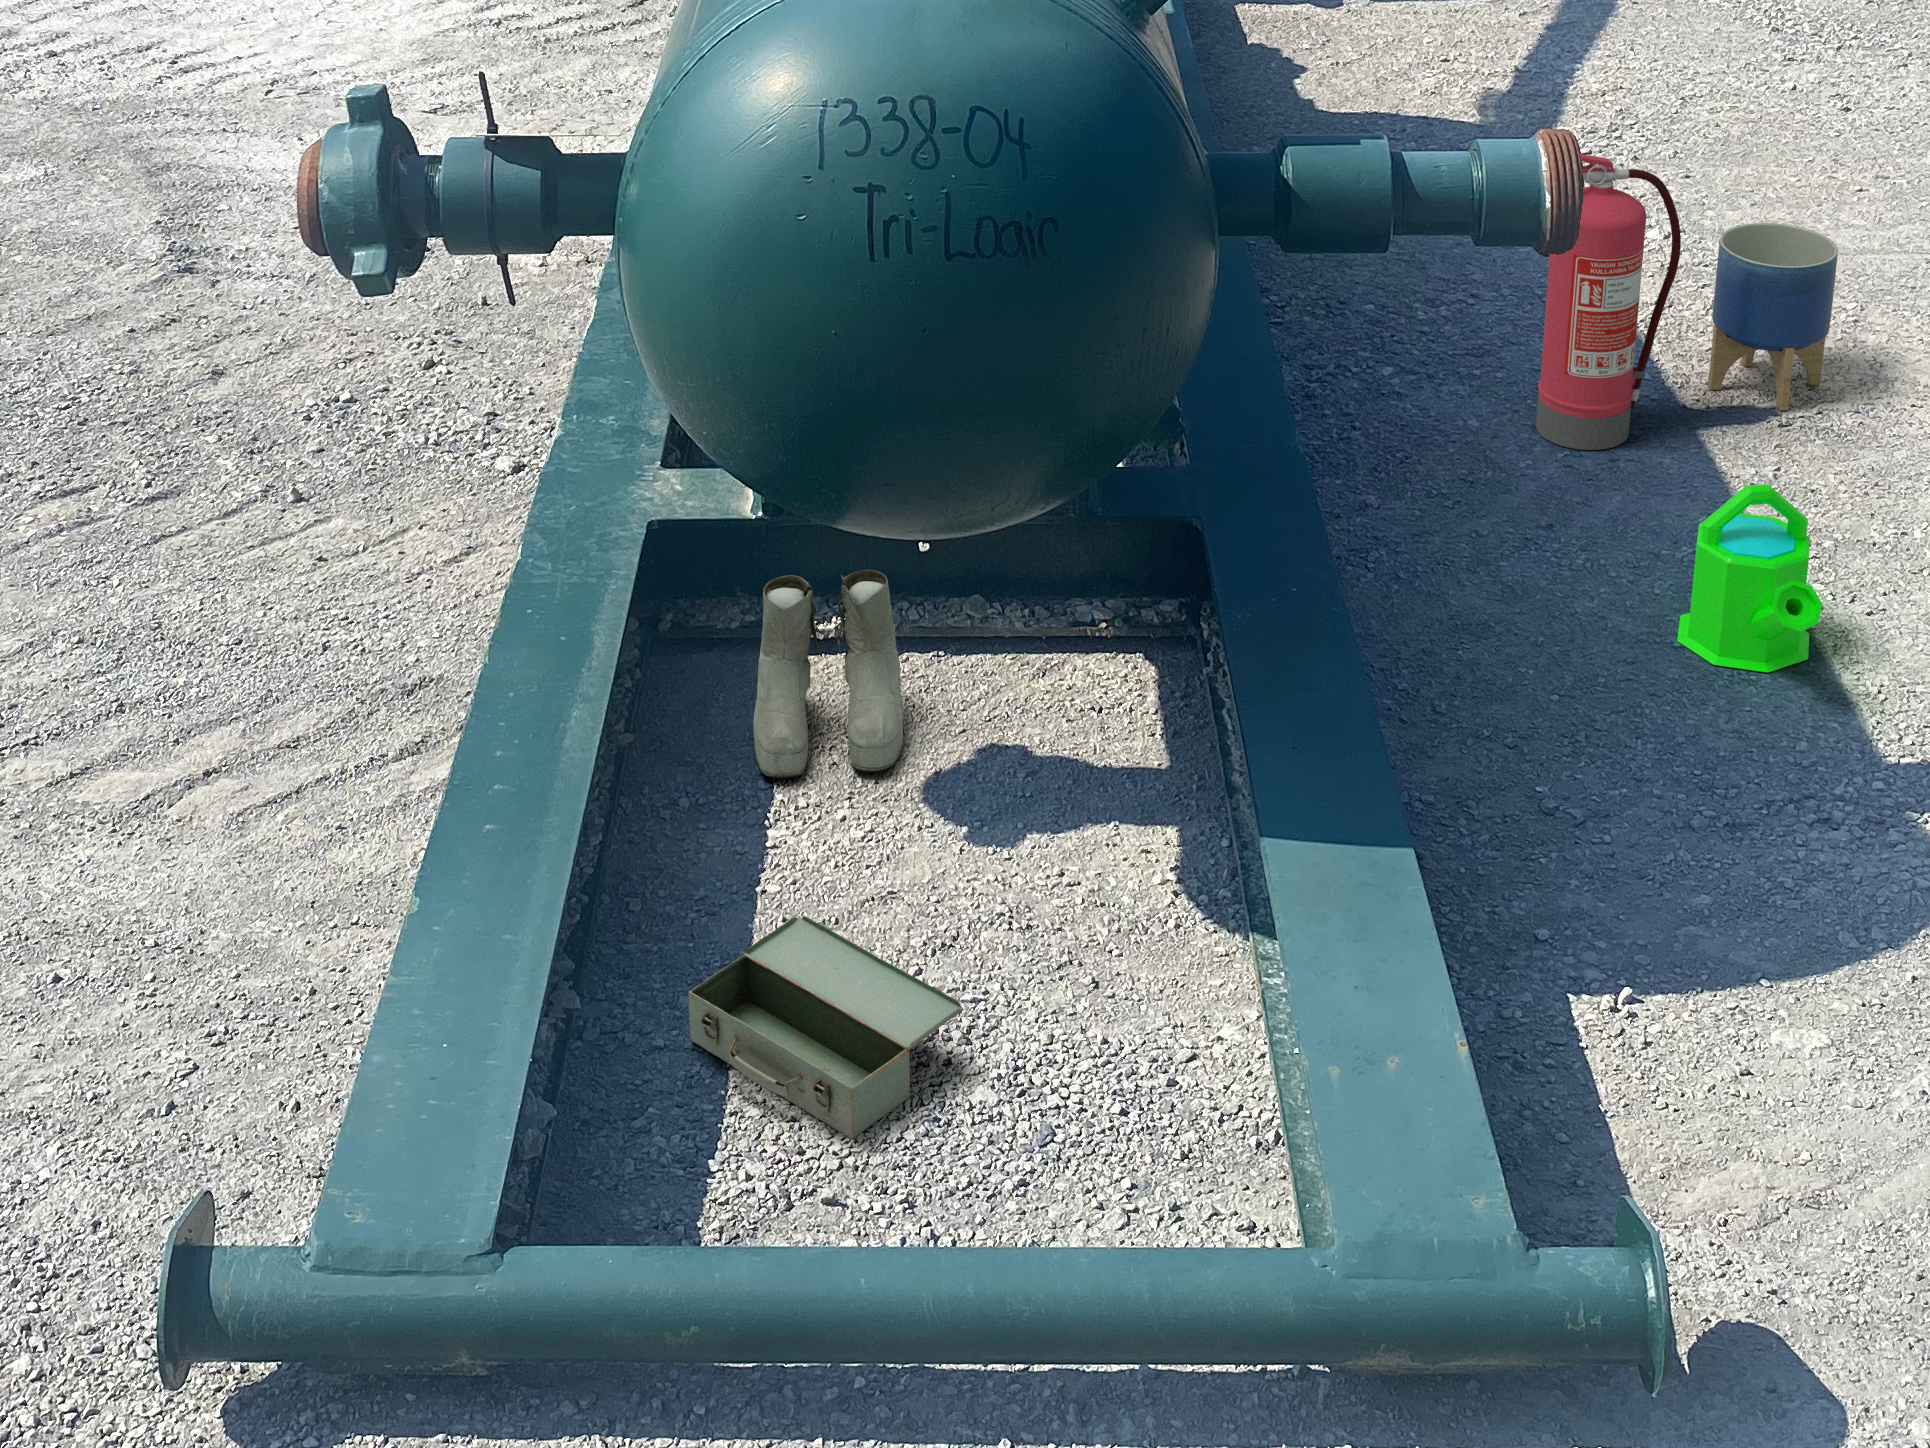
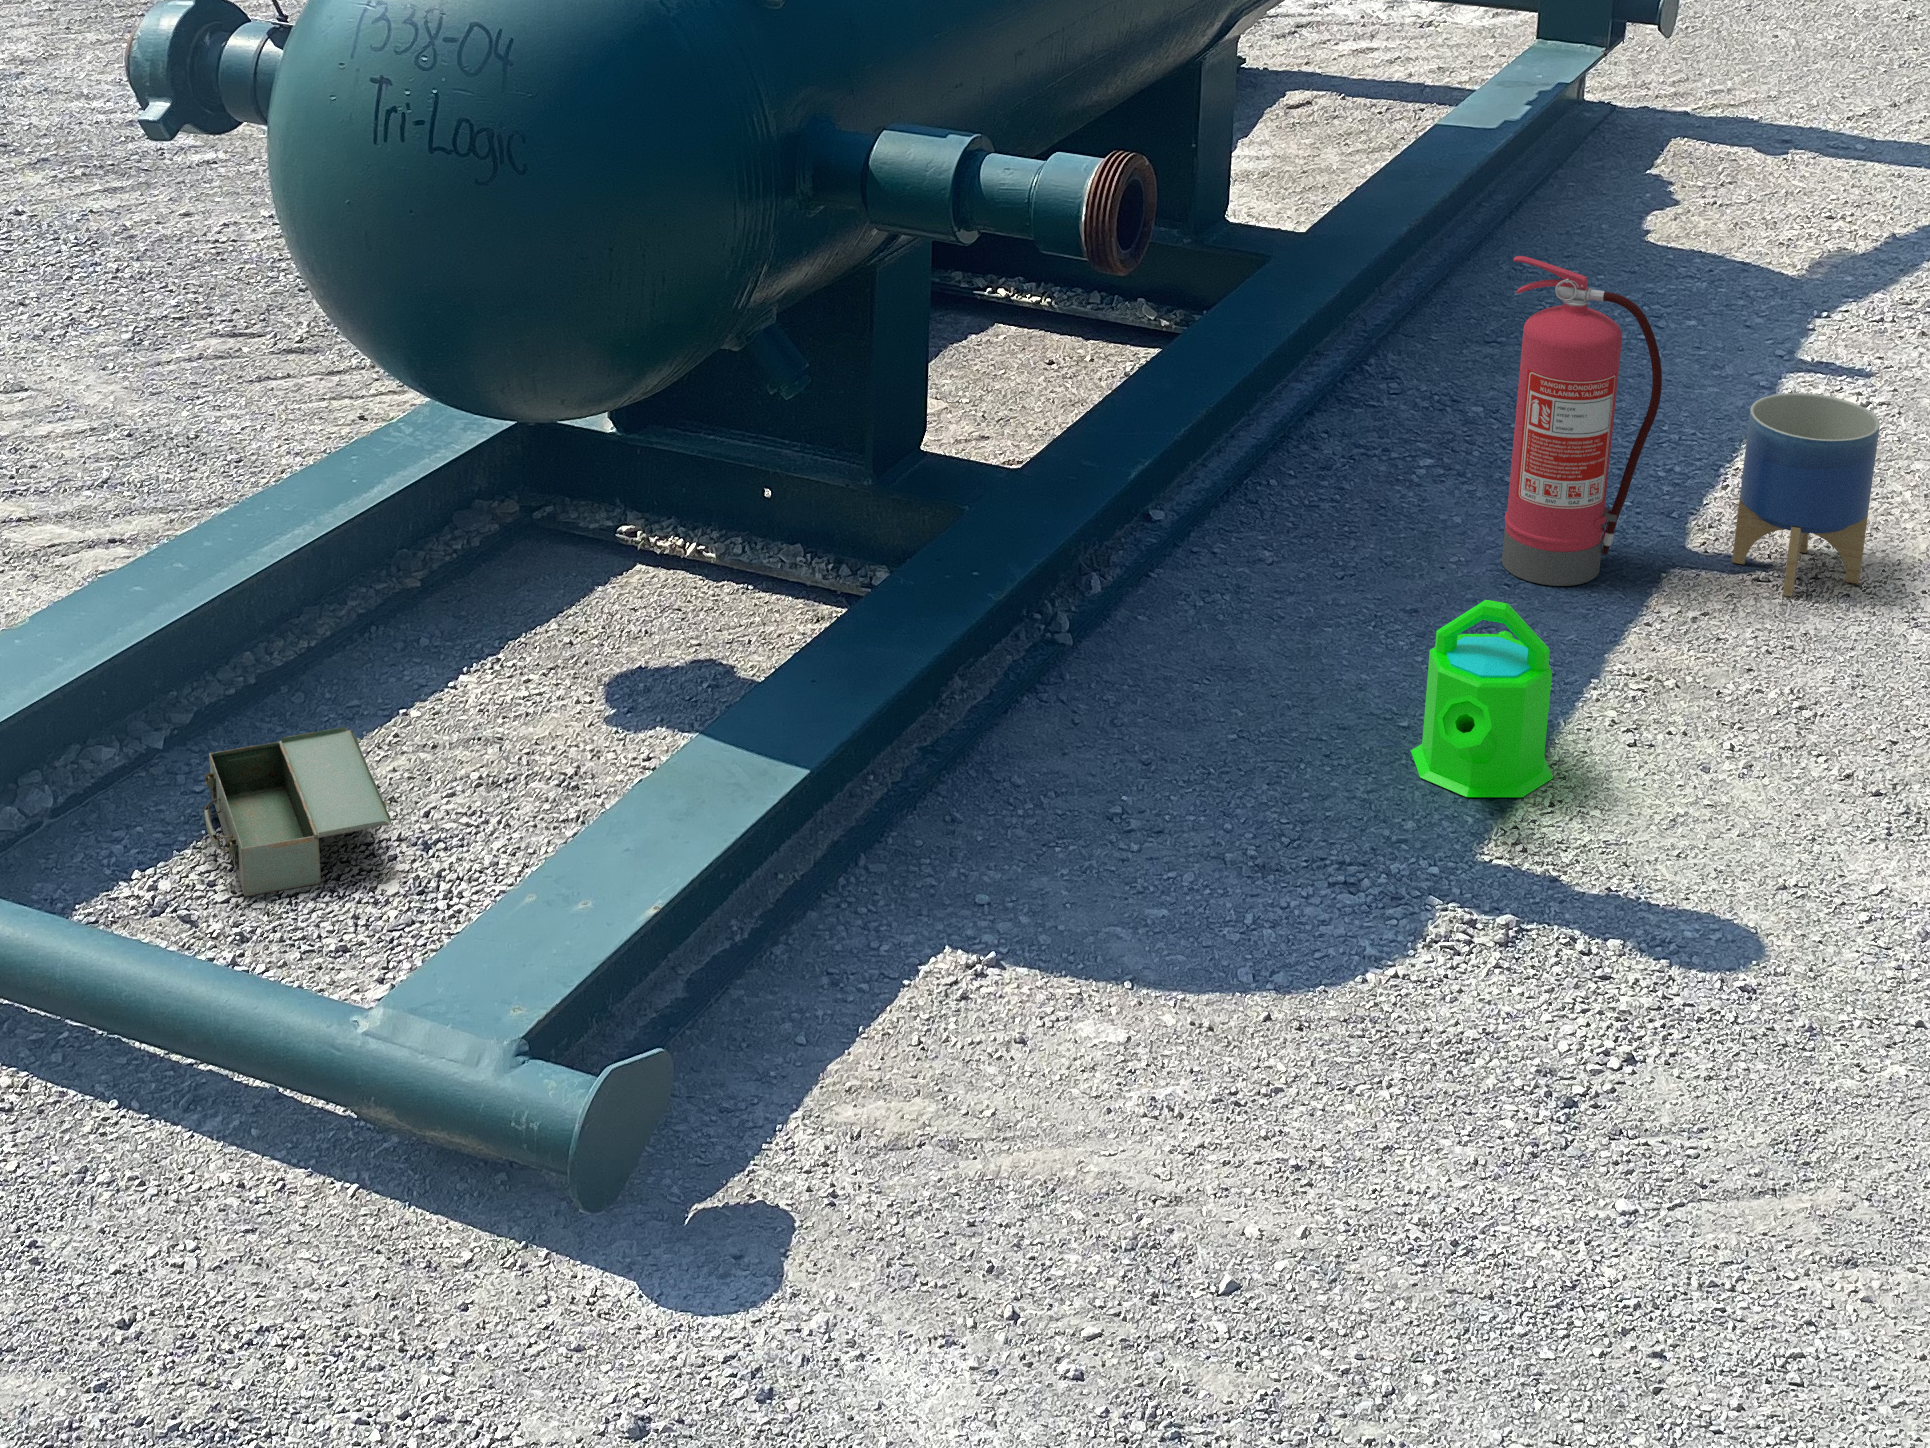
boots: present [753,570,903,778] -> none [490,477,663,664]

